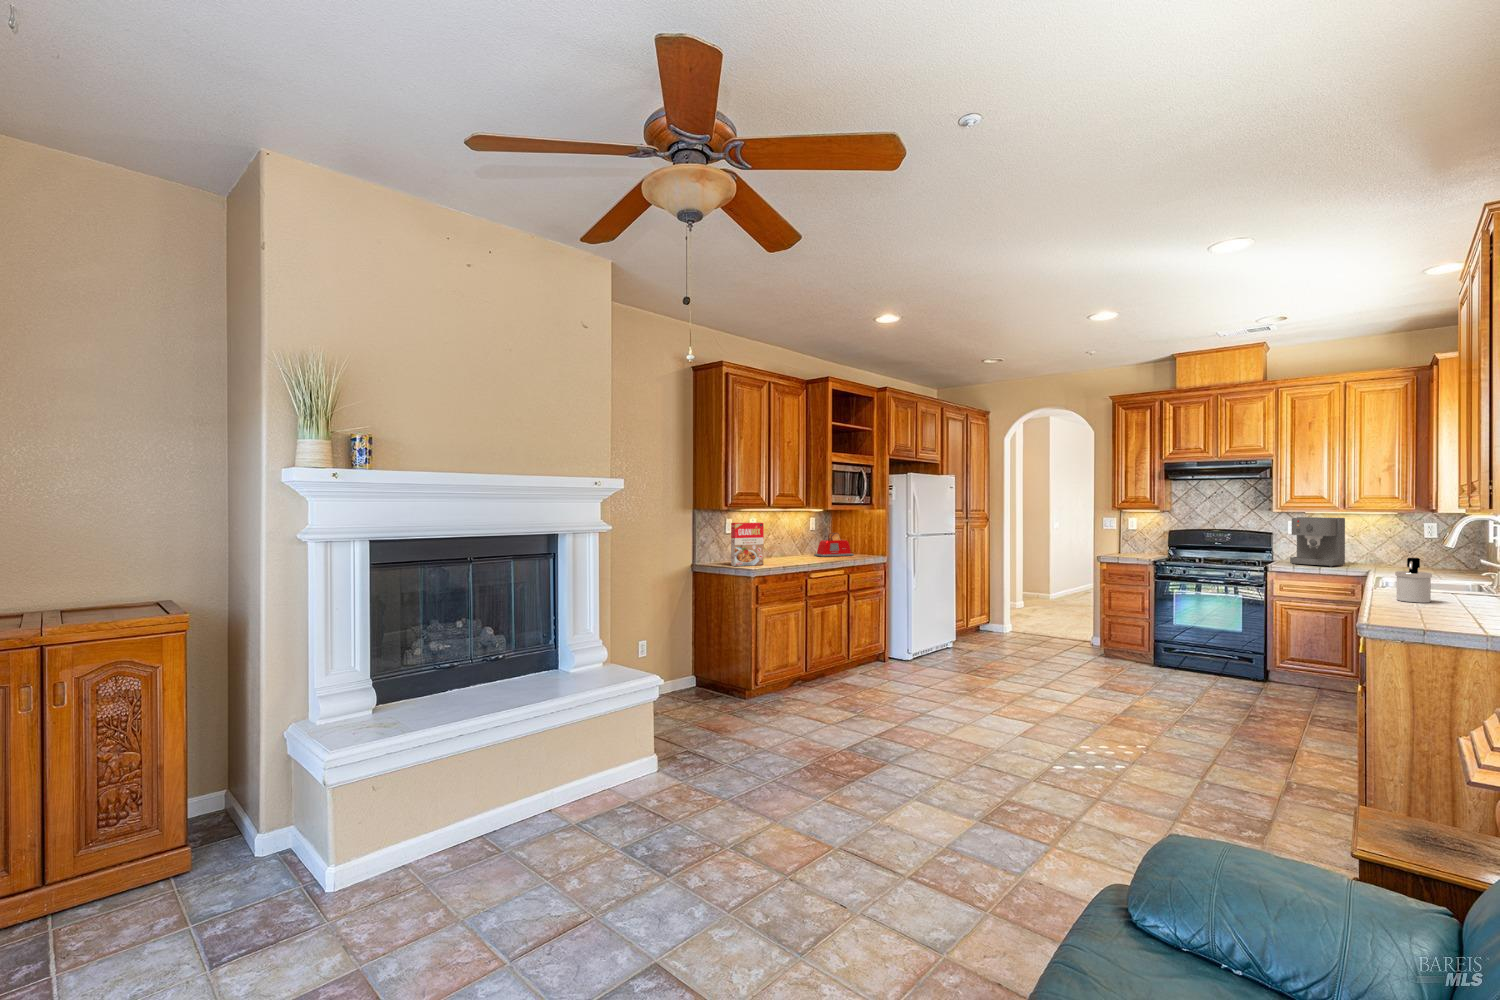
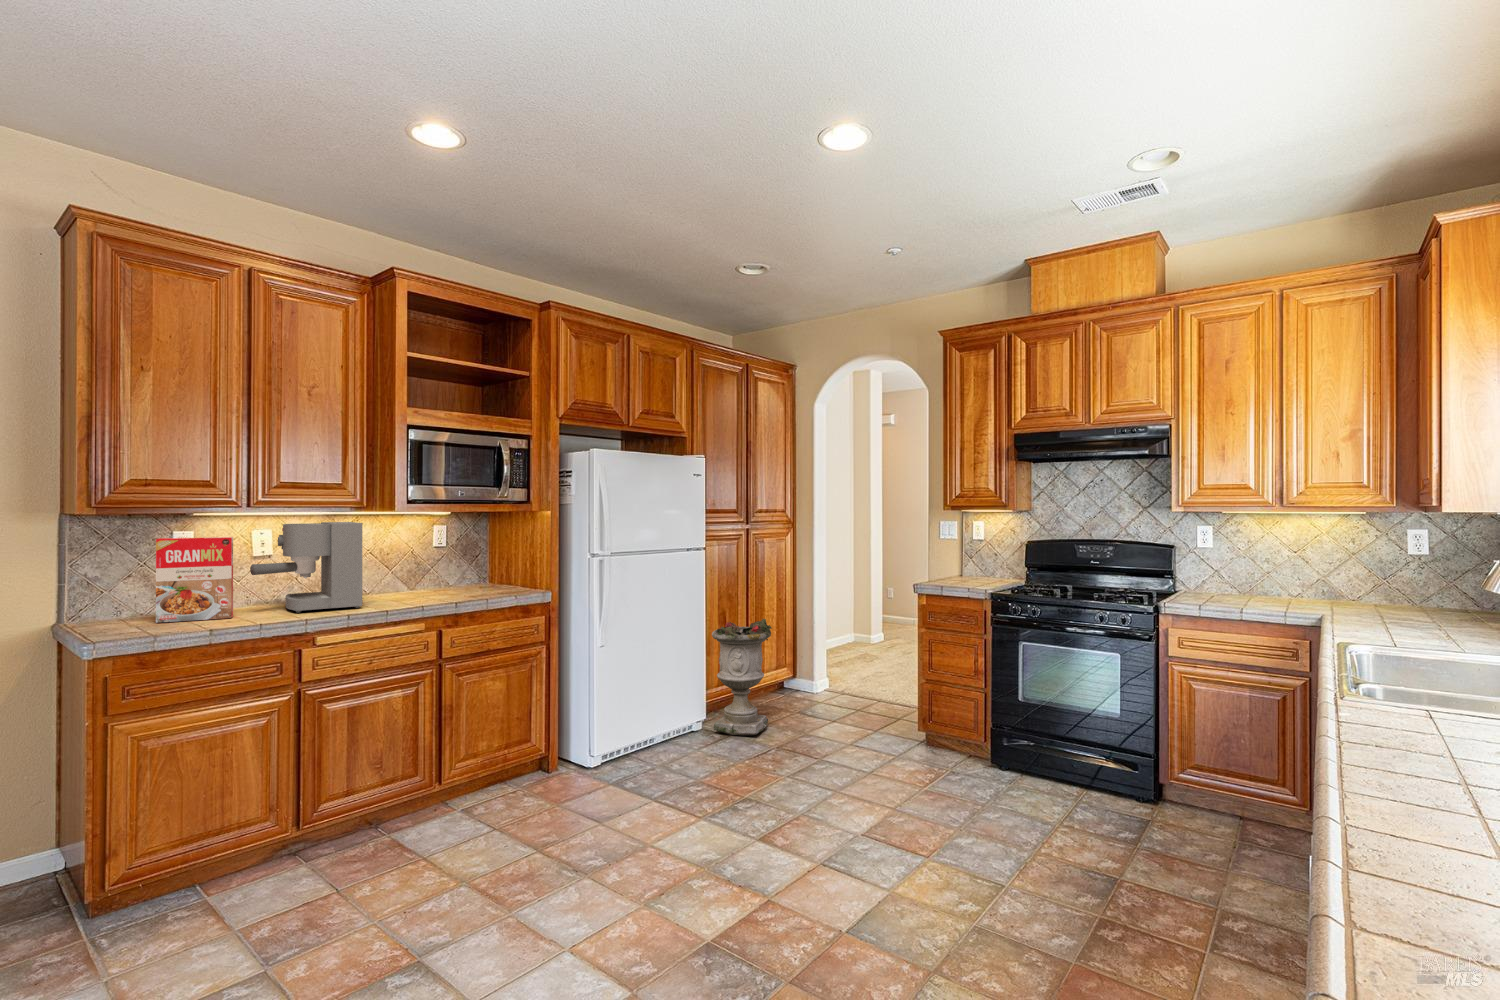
coffee maker: present [1290,517,1345,567] -> present [250,522,362,613]
toaster: present [814,533,854,557] -> none [422,551,496,593]
soap dispenser: present [1395,558,1432,603] -> none [1364,632,1455,757]
planter: none [959,578,999,650] -> present [712,619,772,735]

